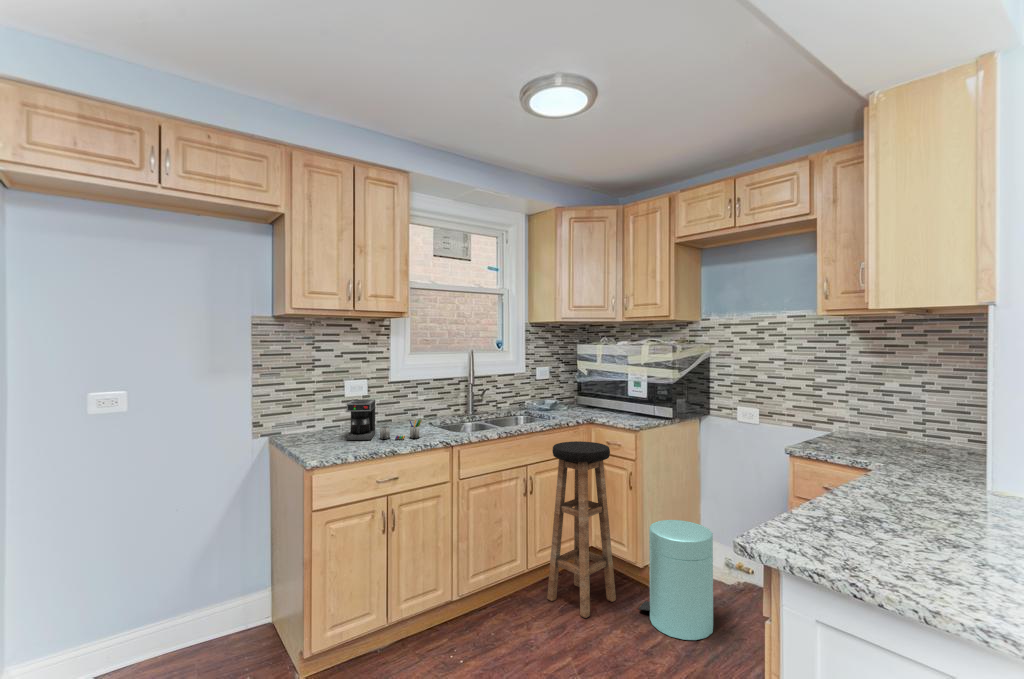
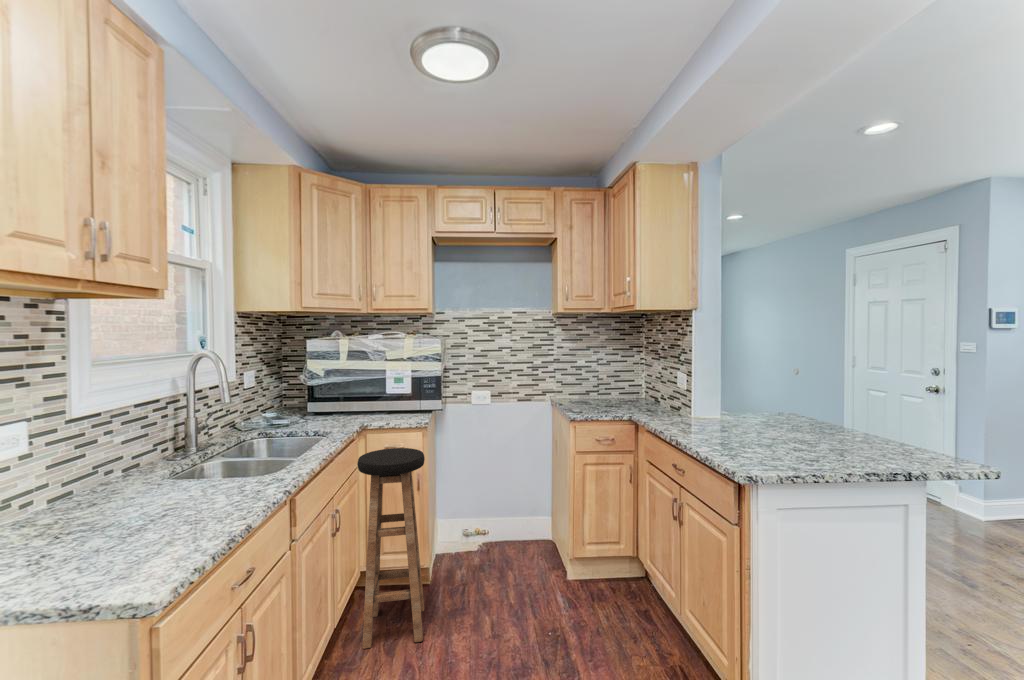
coffee maker: present [346,400,422,440] -> none [39,457,225,555]
trash can: present [638,520,713,640] -> none [451,500,518,611]

